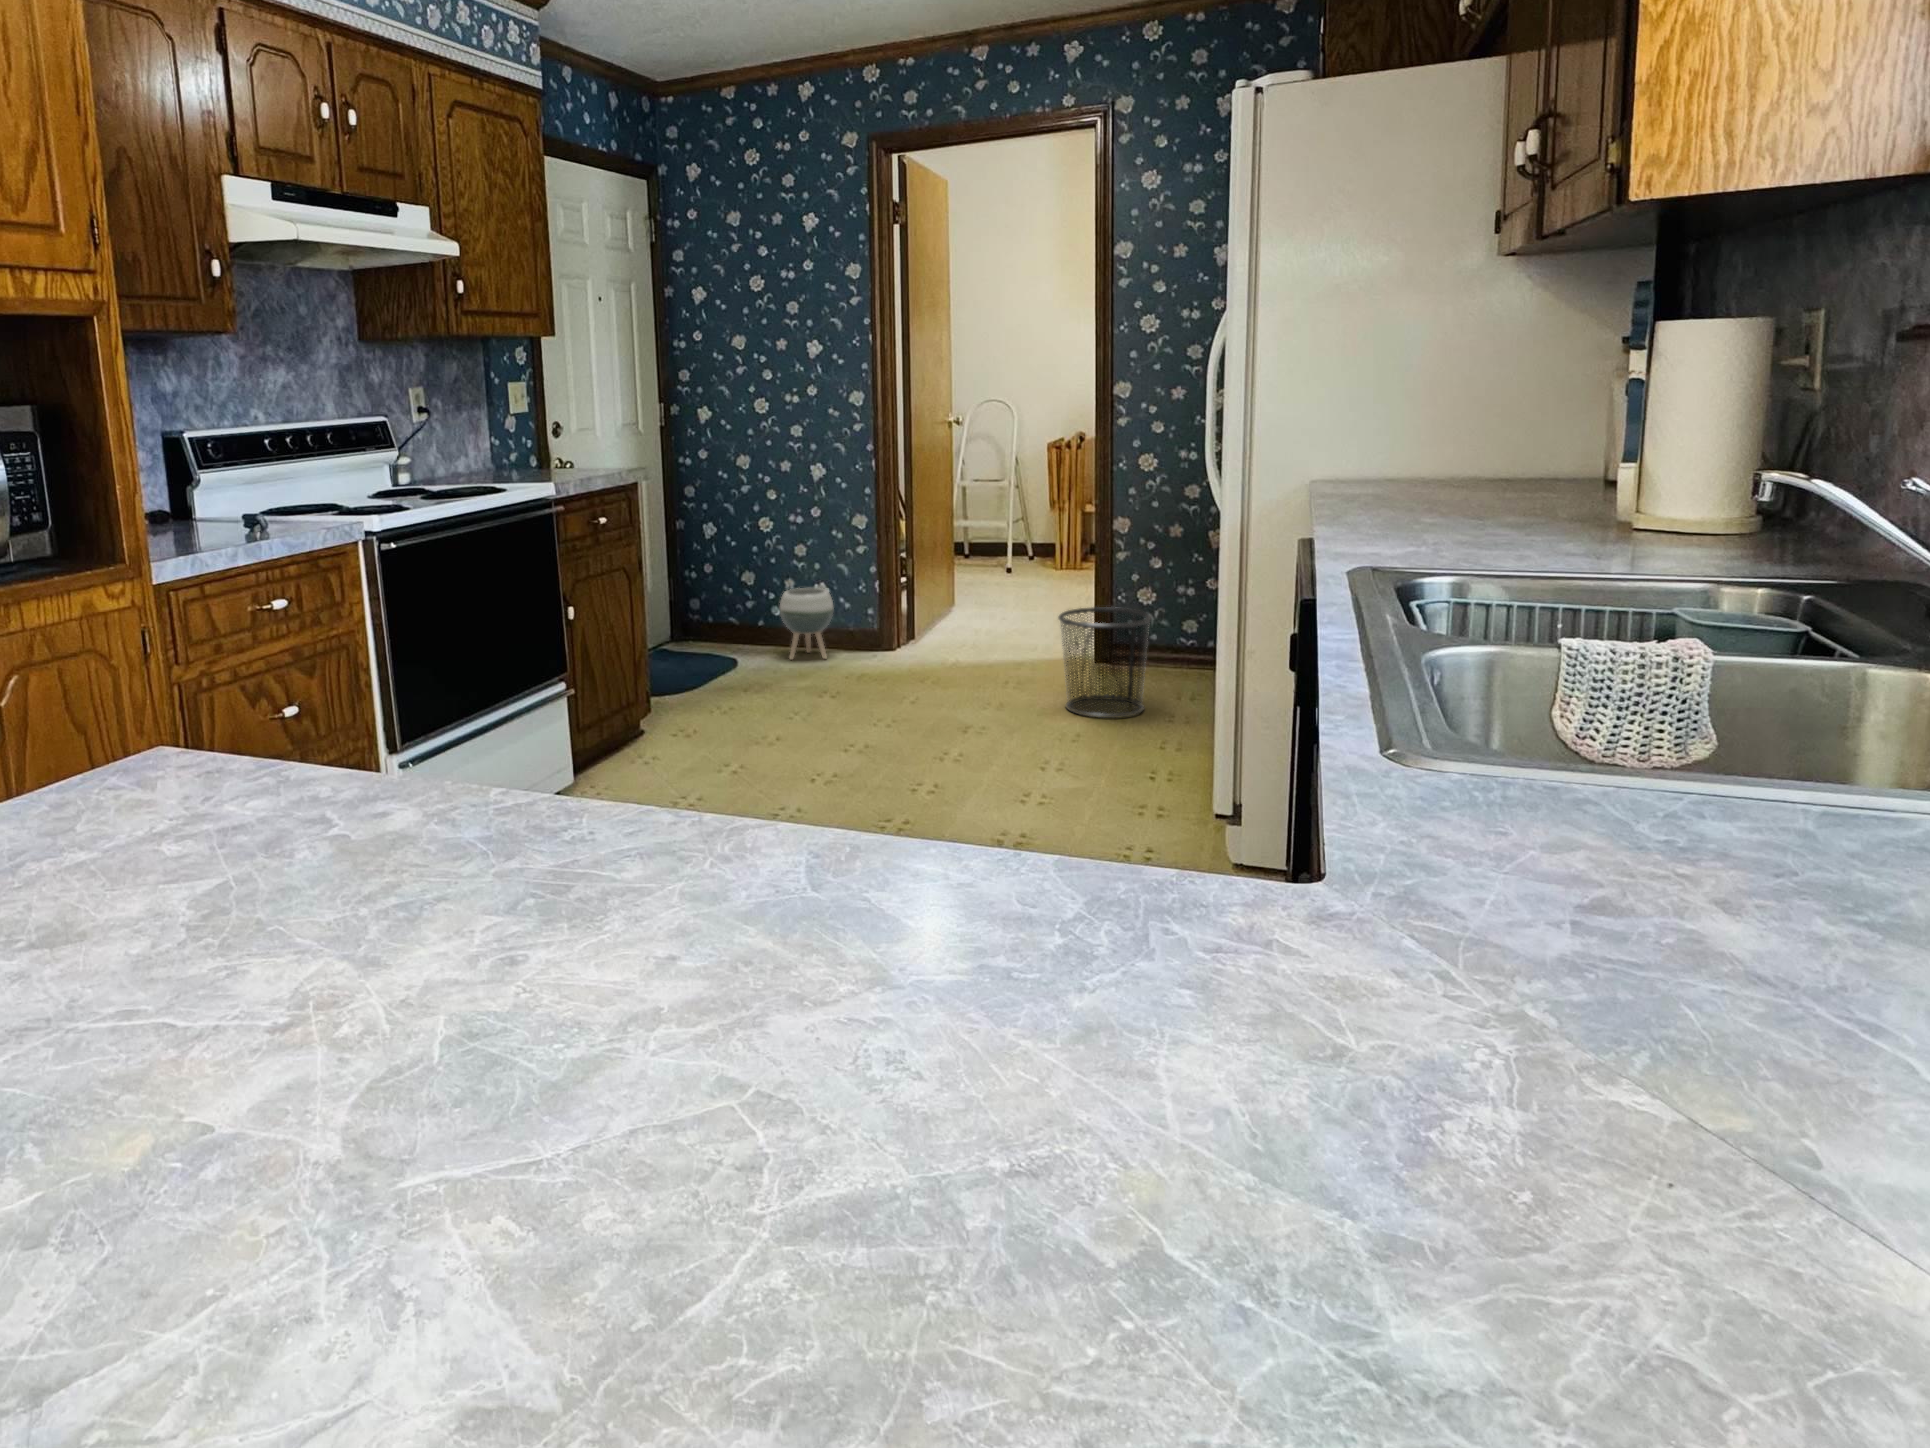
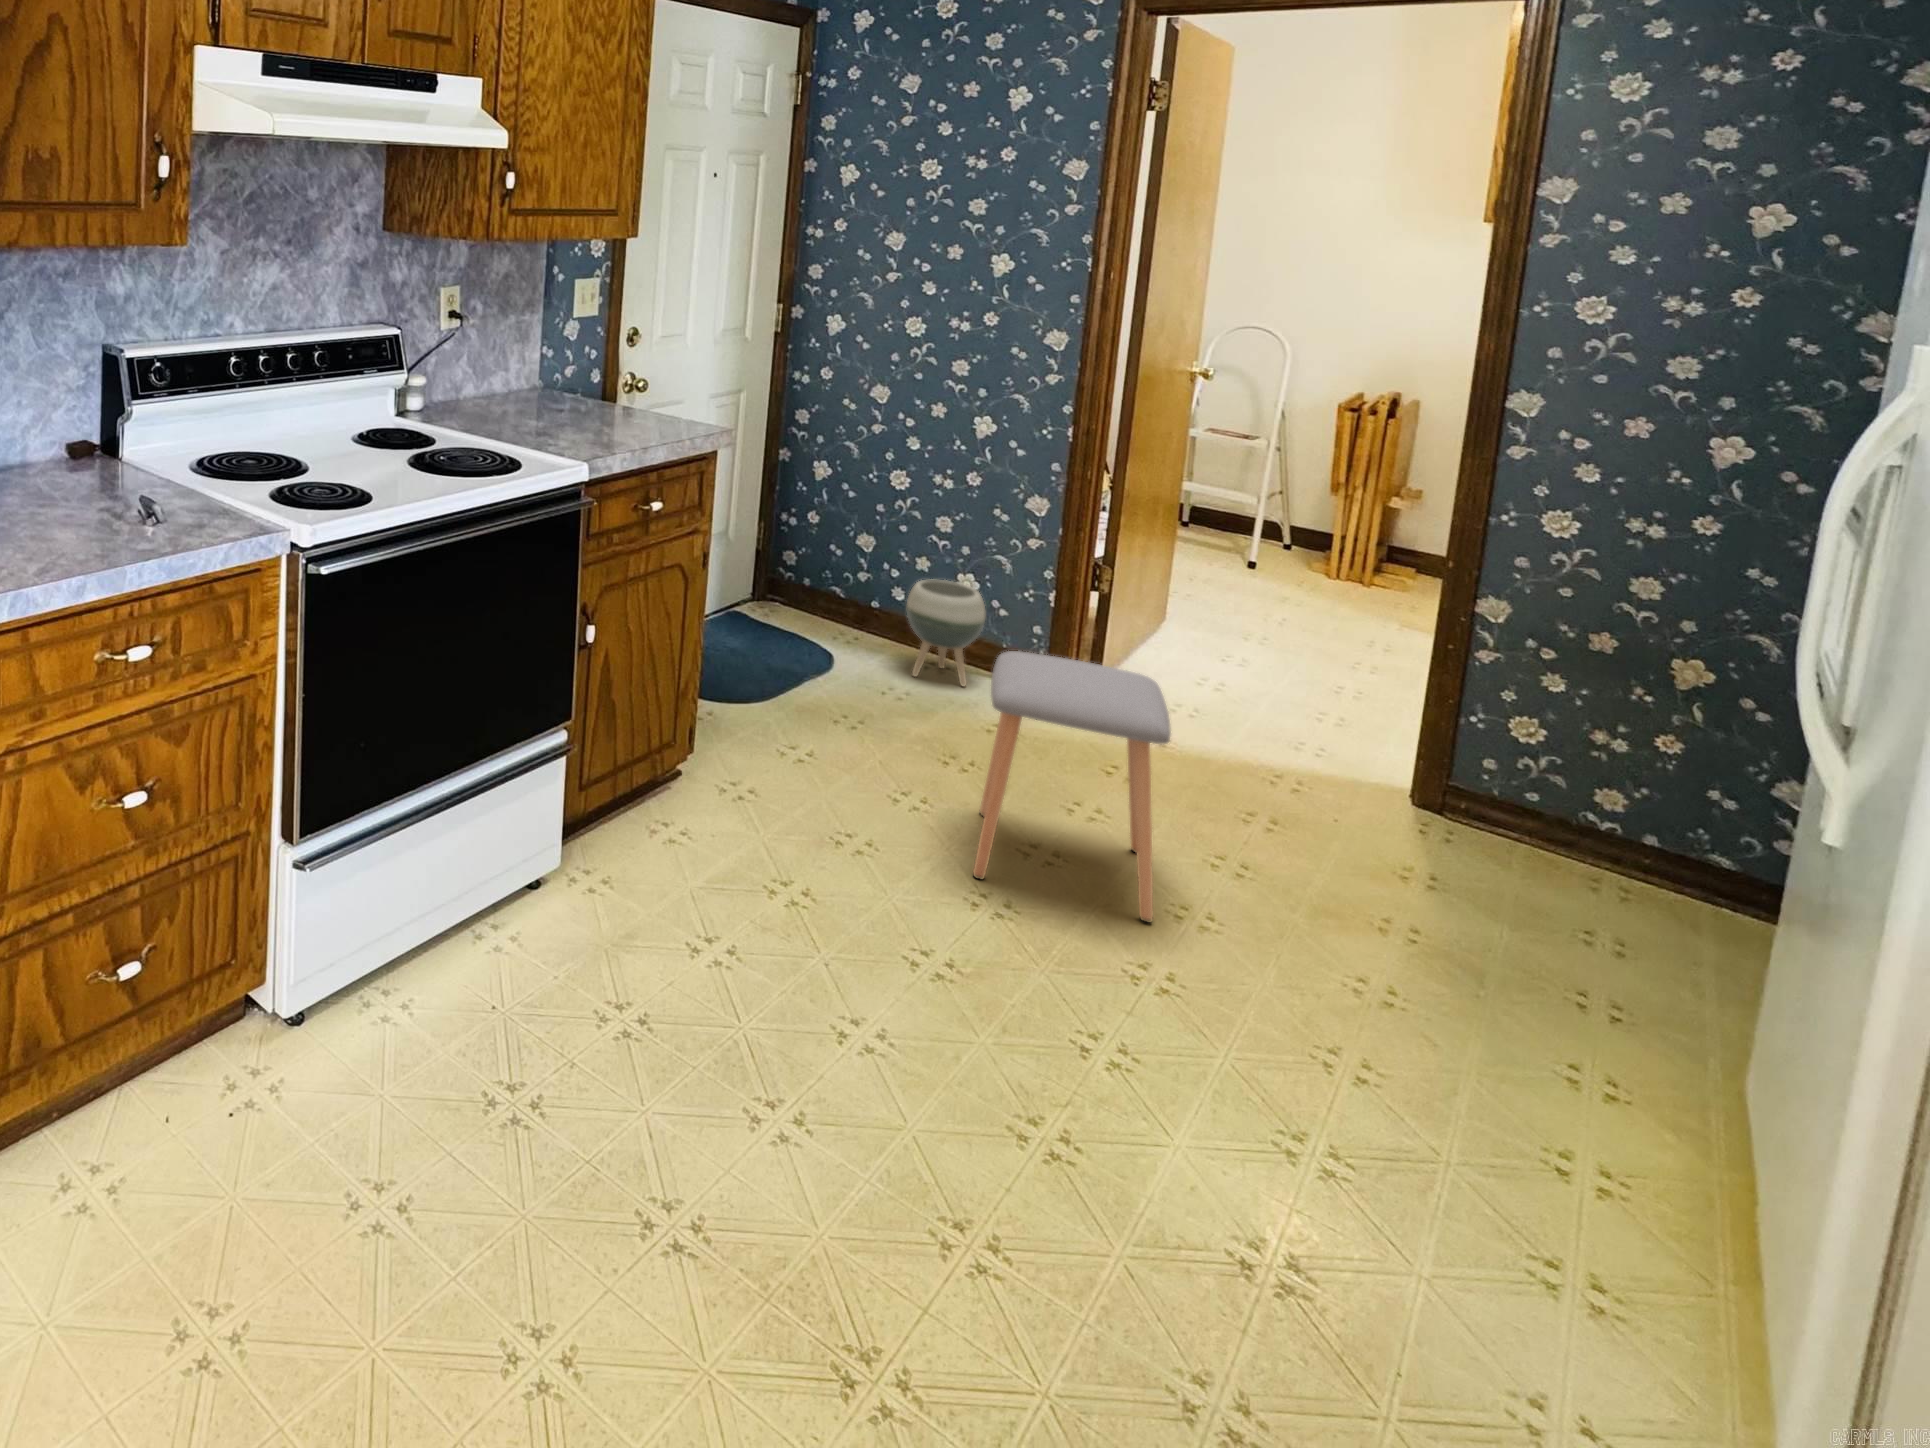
stool: none [838,593,950,743] -> present [973,651,1171,922]
waste bin: present [1058,607,1151,718] -> none [1359,739,1545,947]

